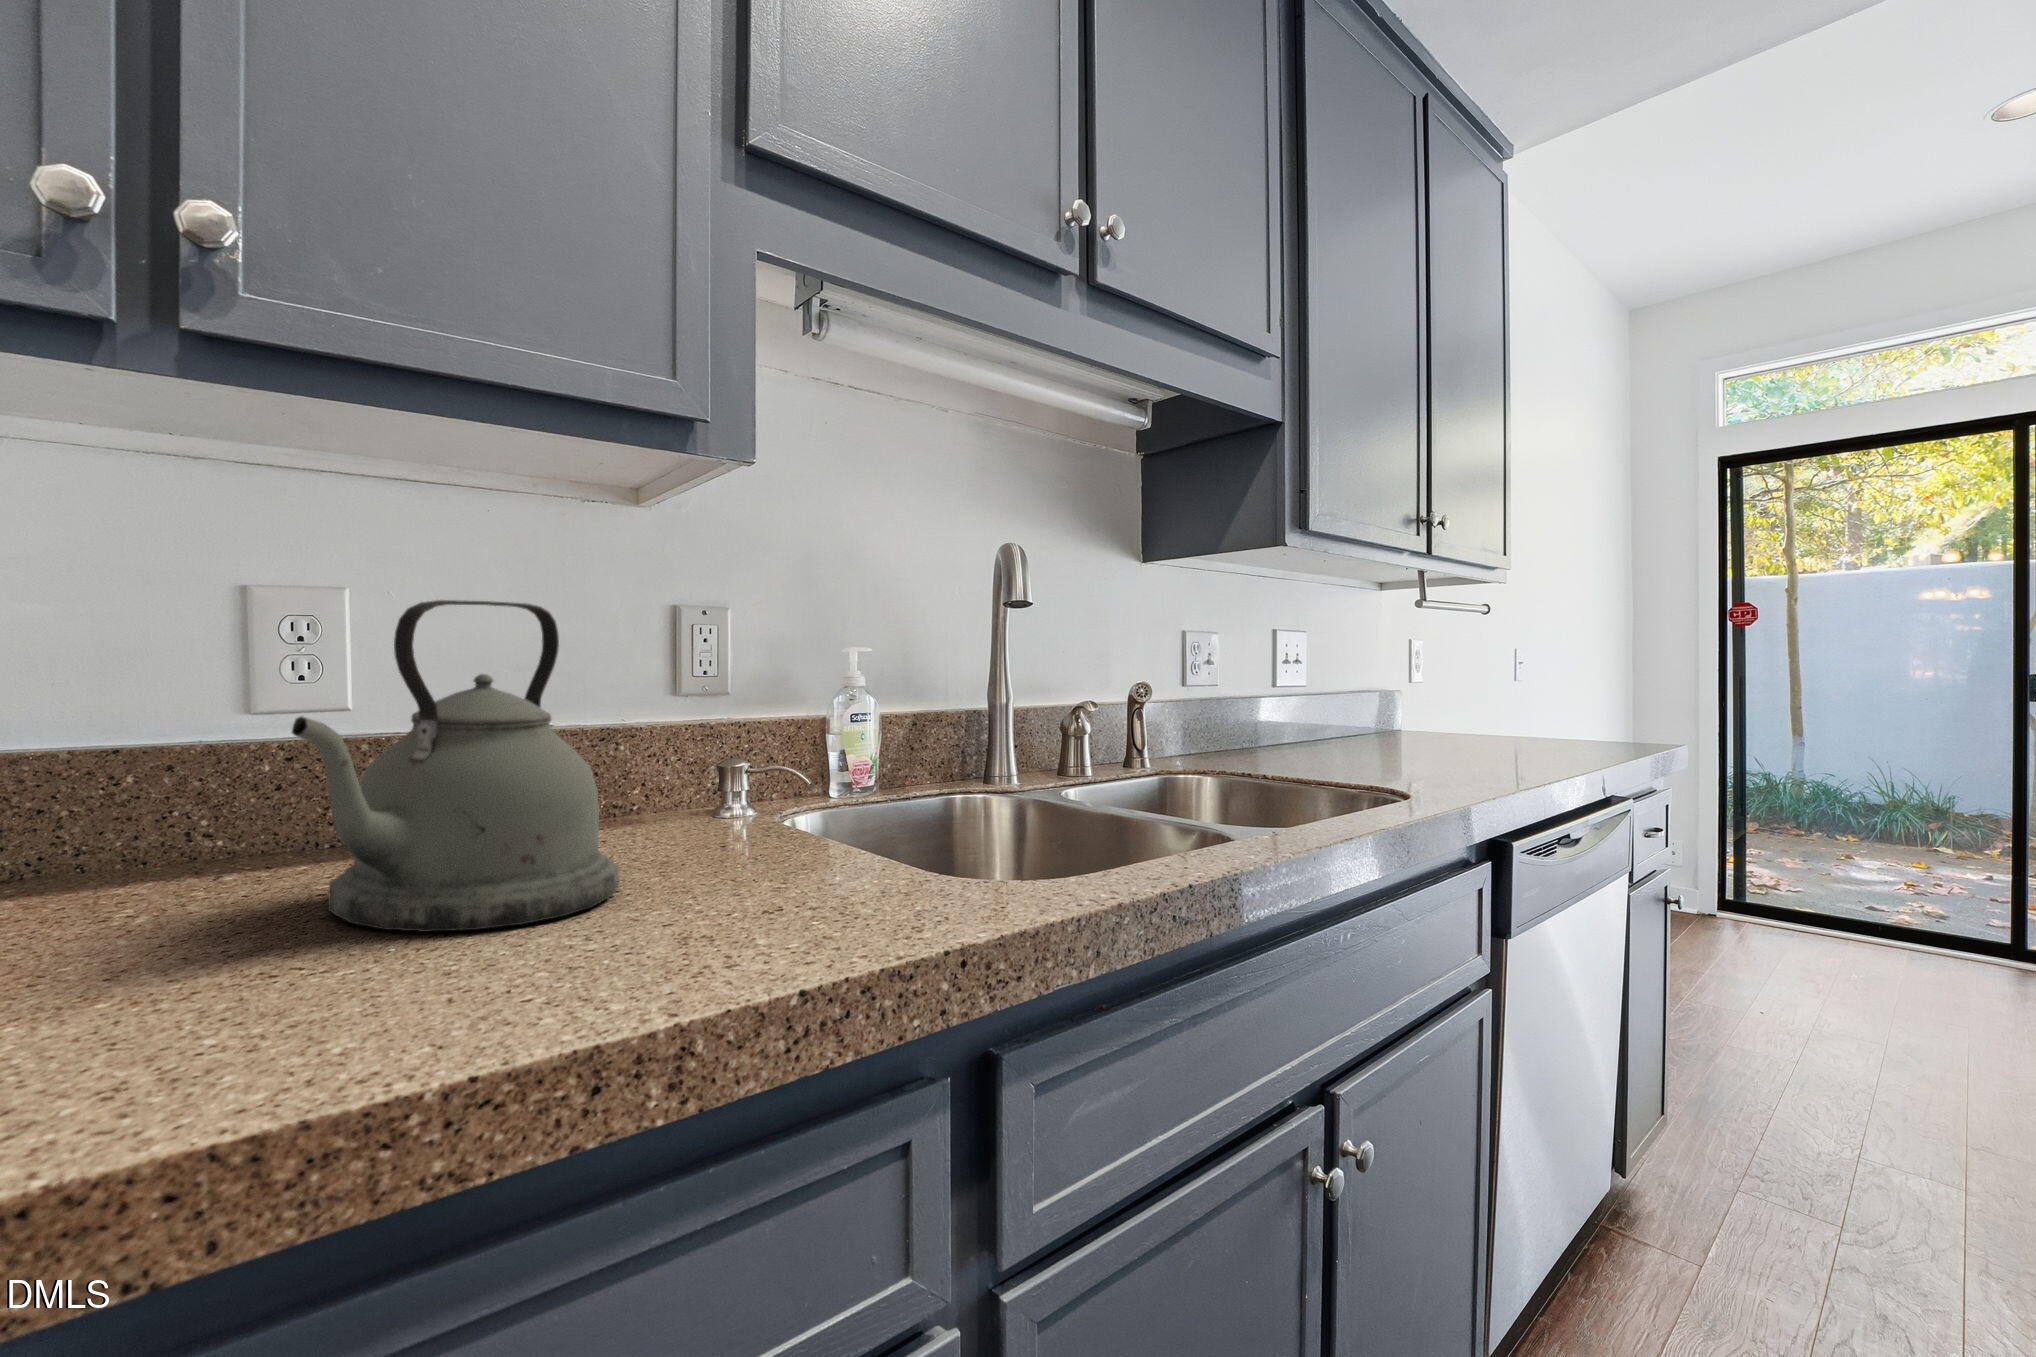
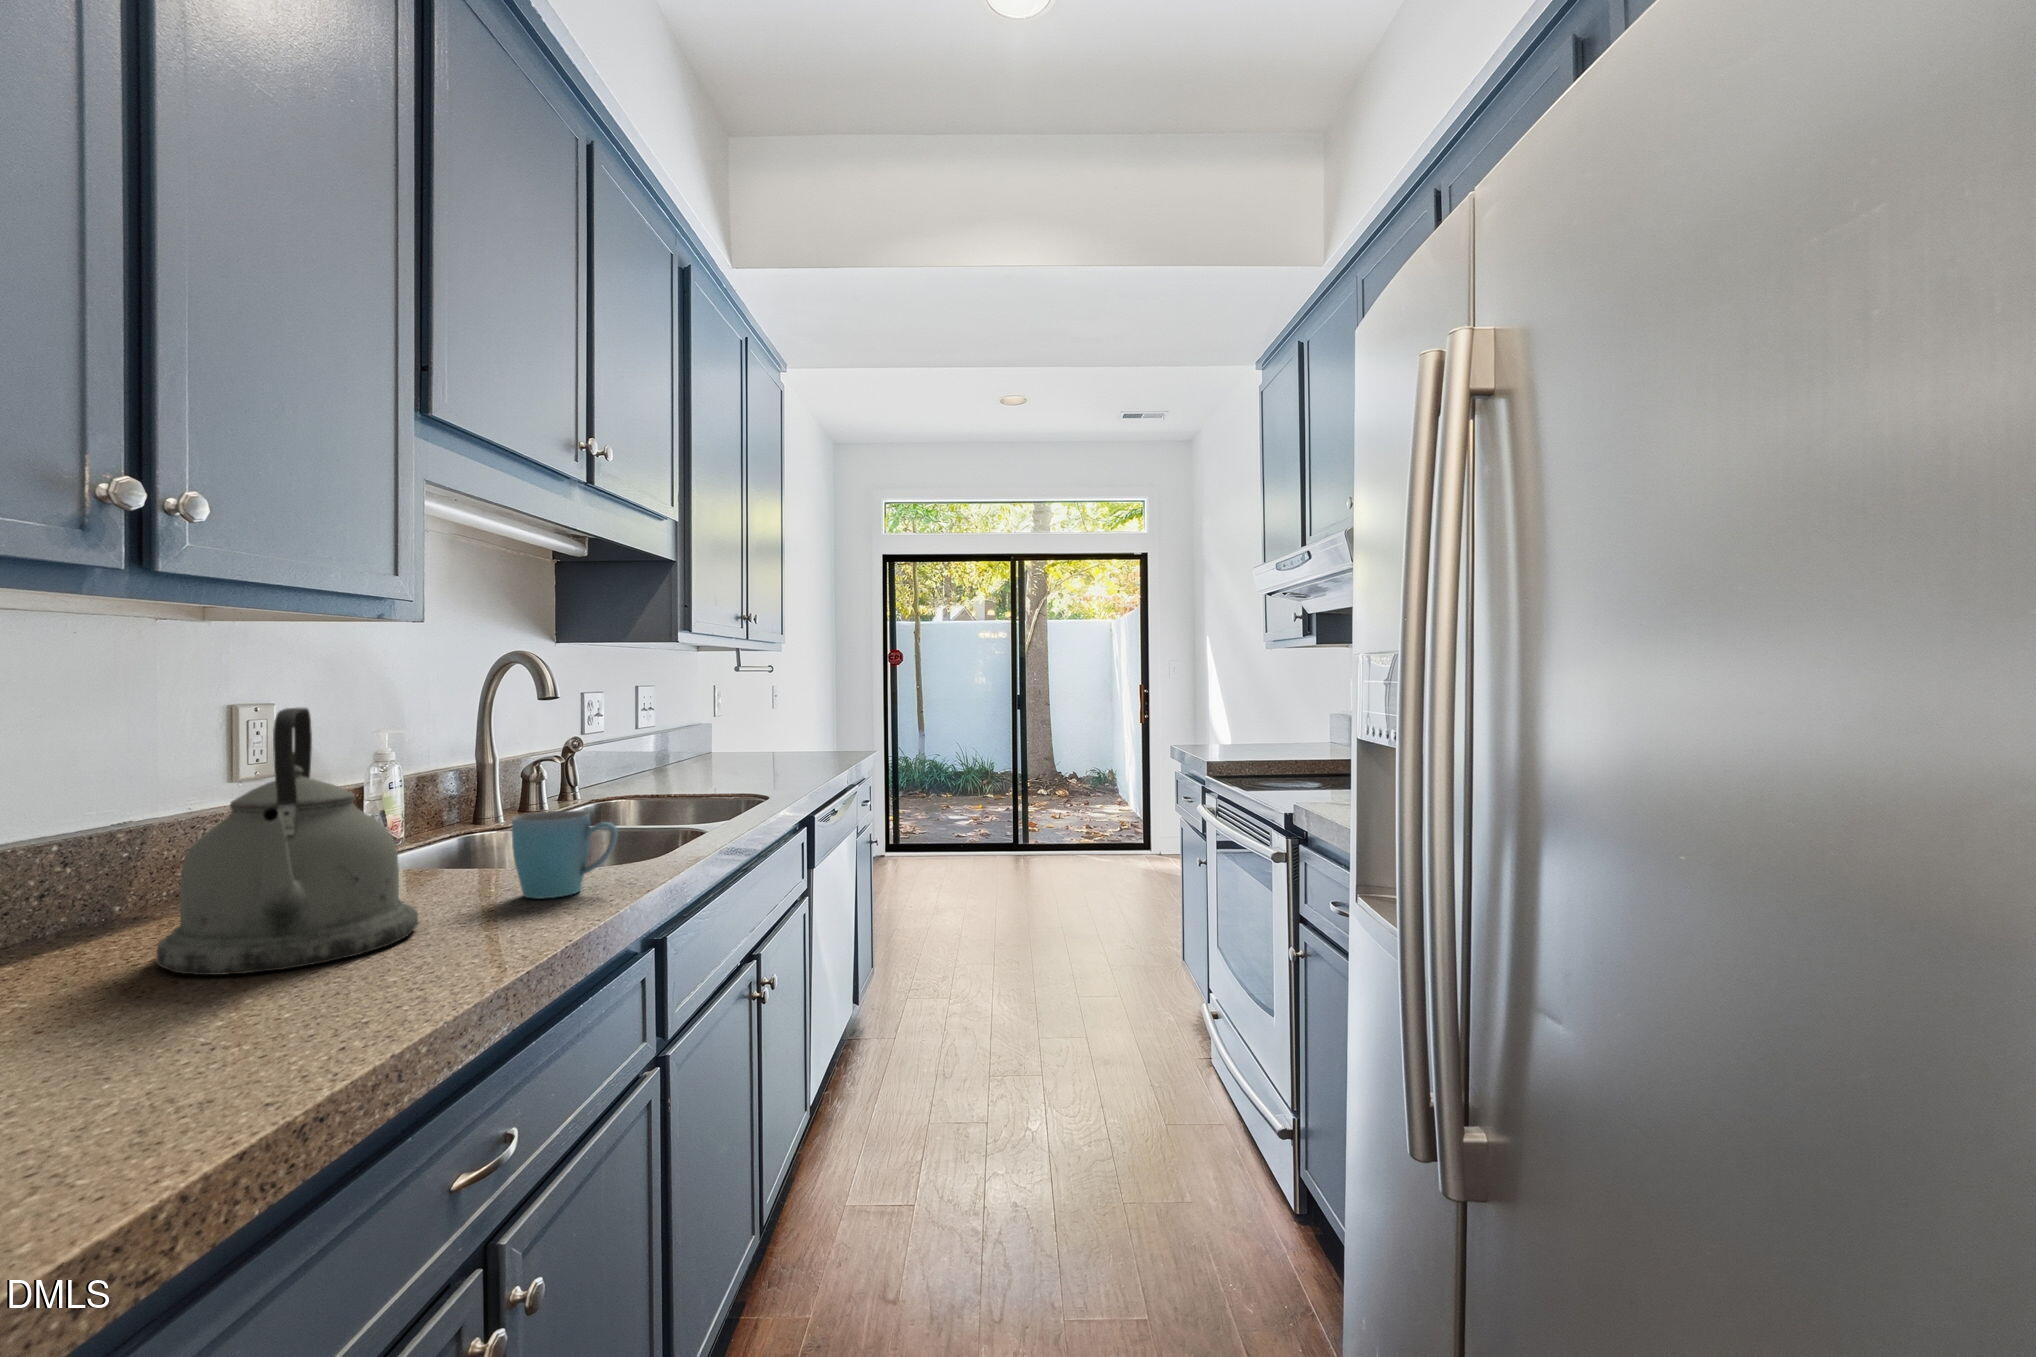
mug: none [766,774,883,902] -> present [512,811,618,899]

